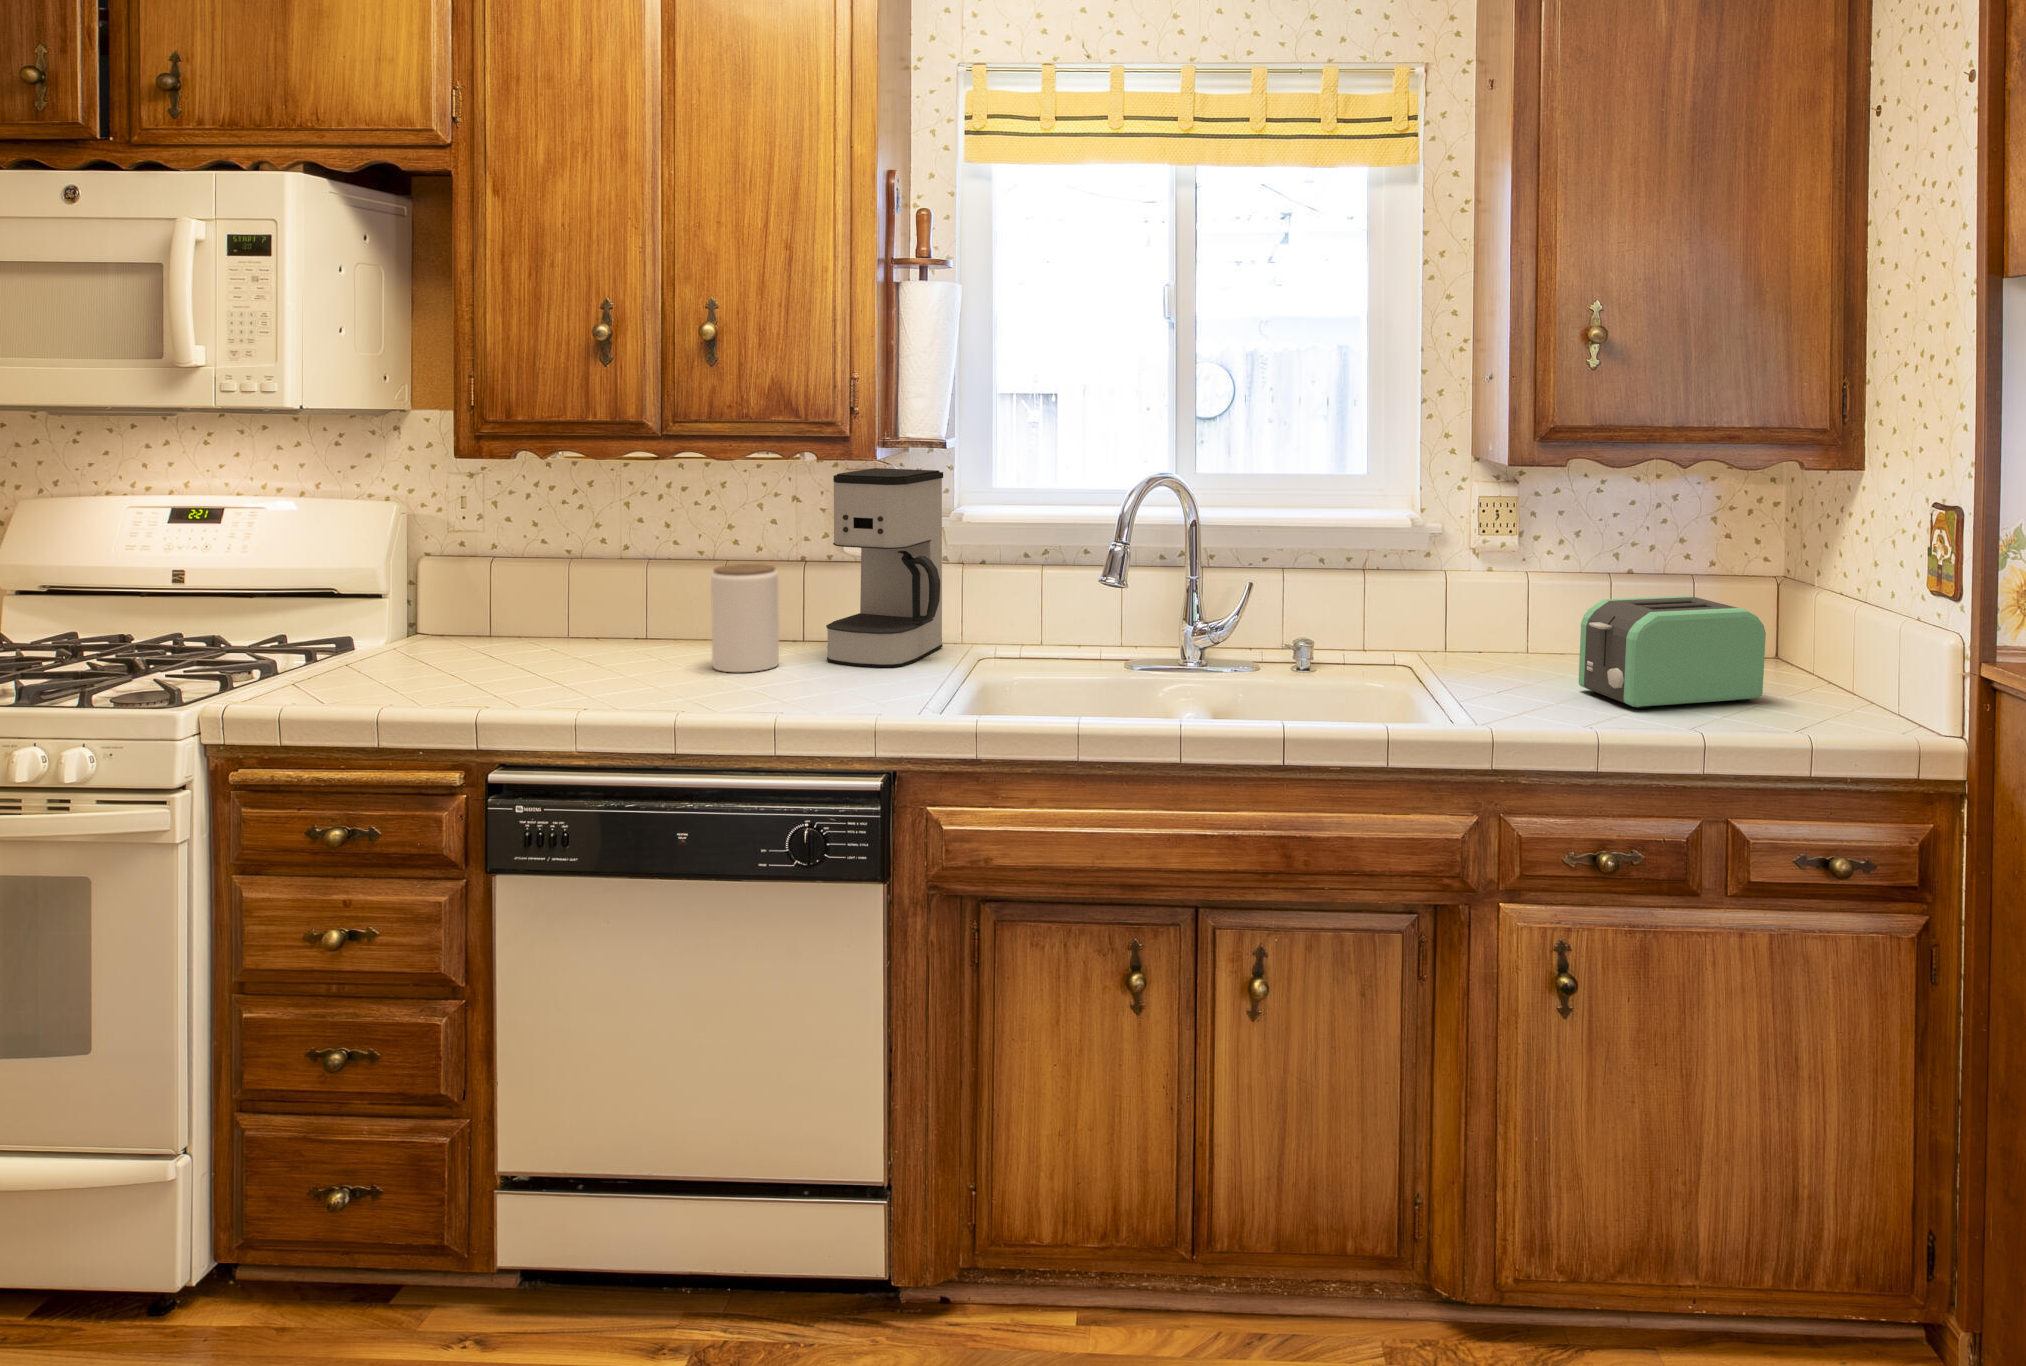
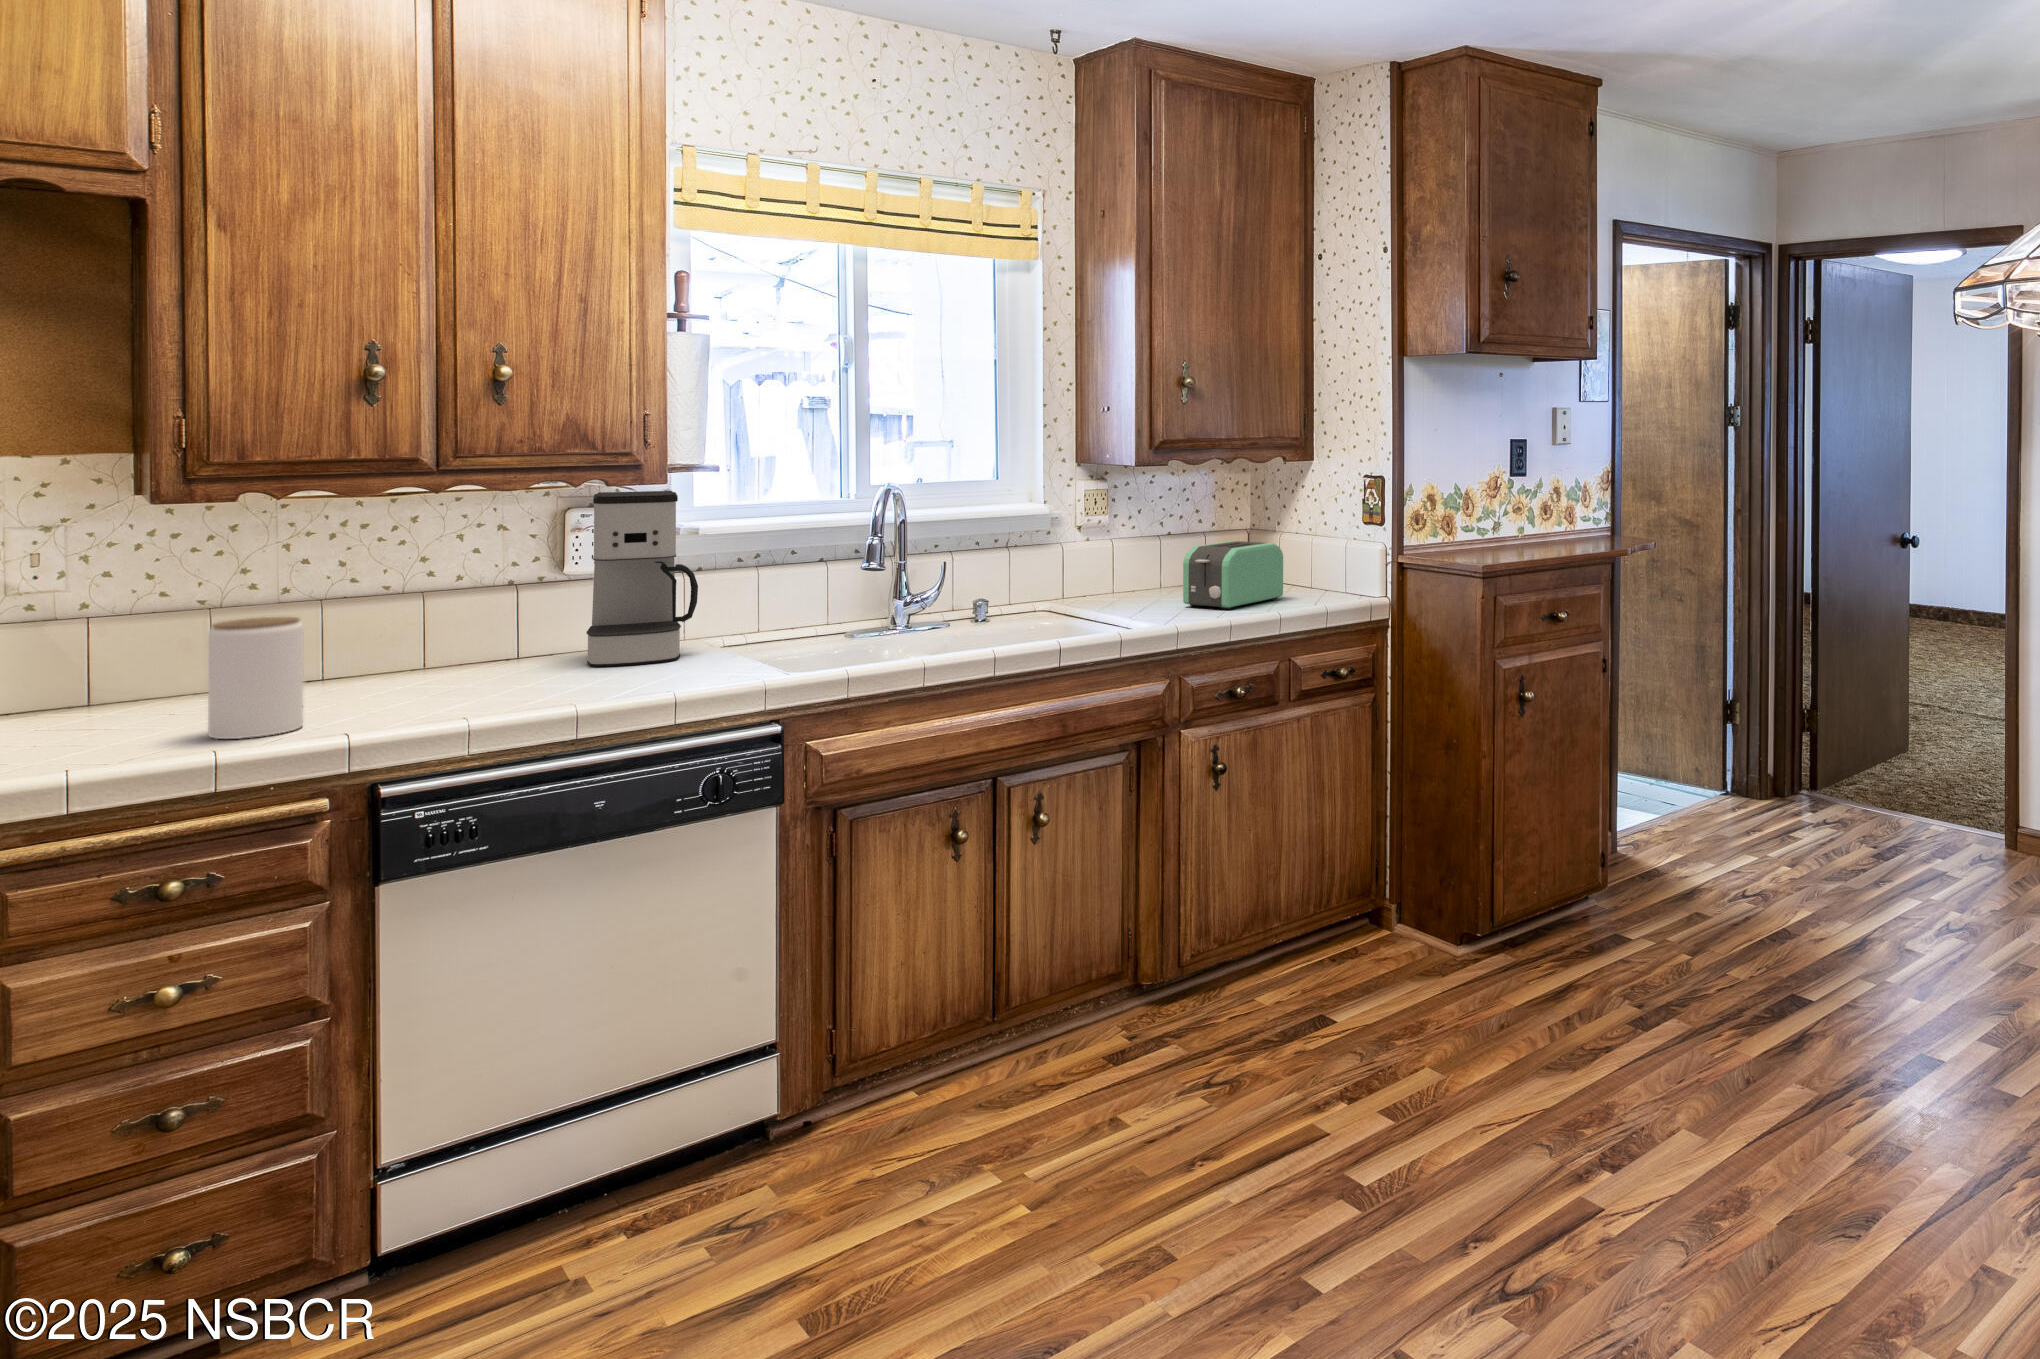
jar: present [711,564,779,672] -> present [208,617,304,739]

